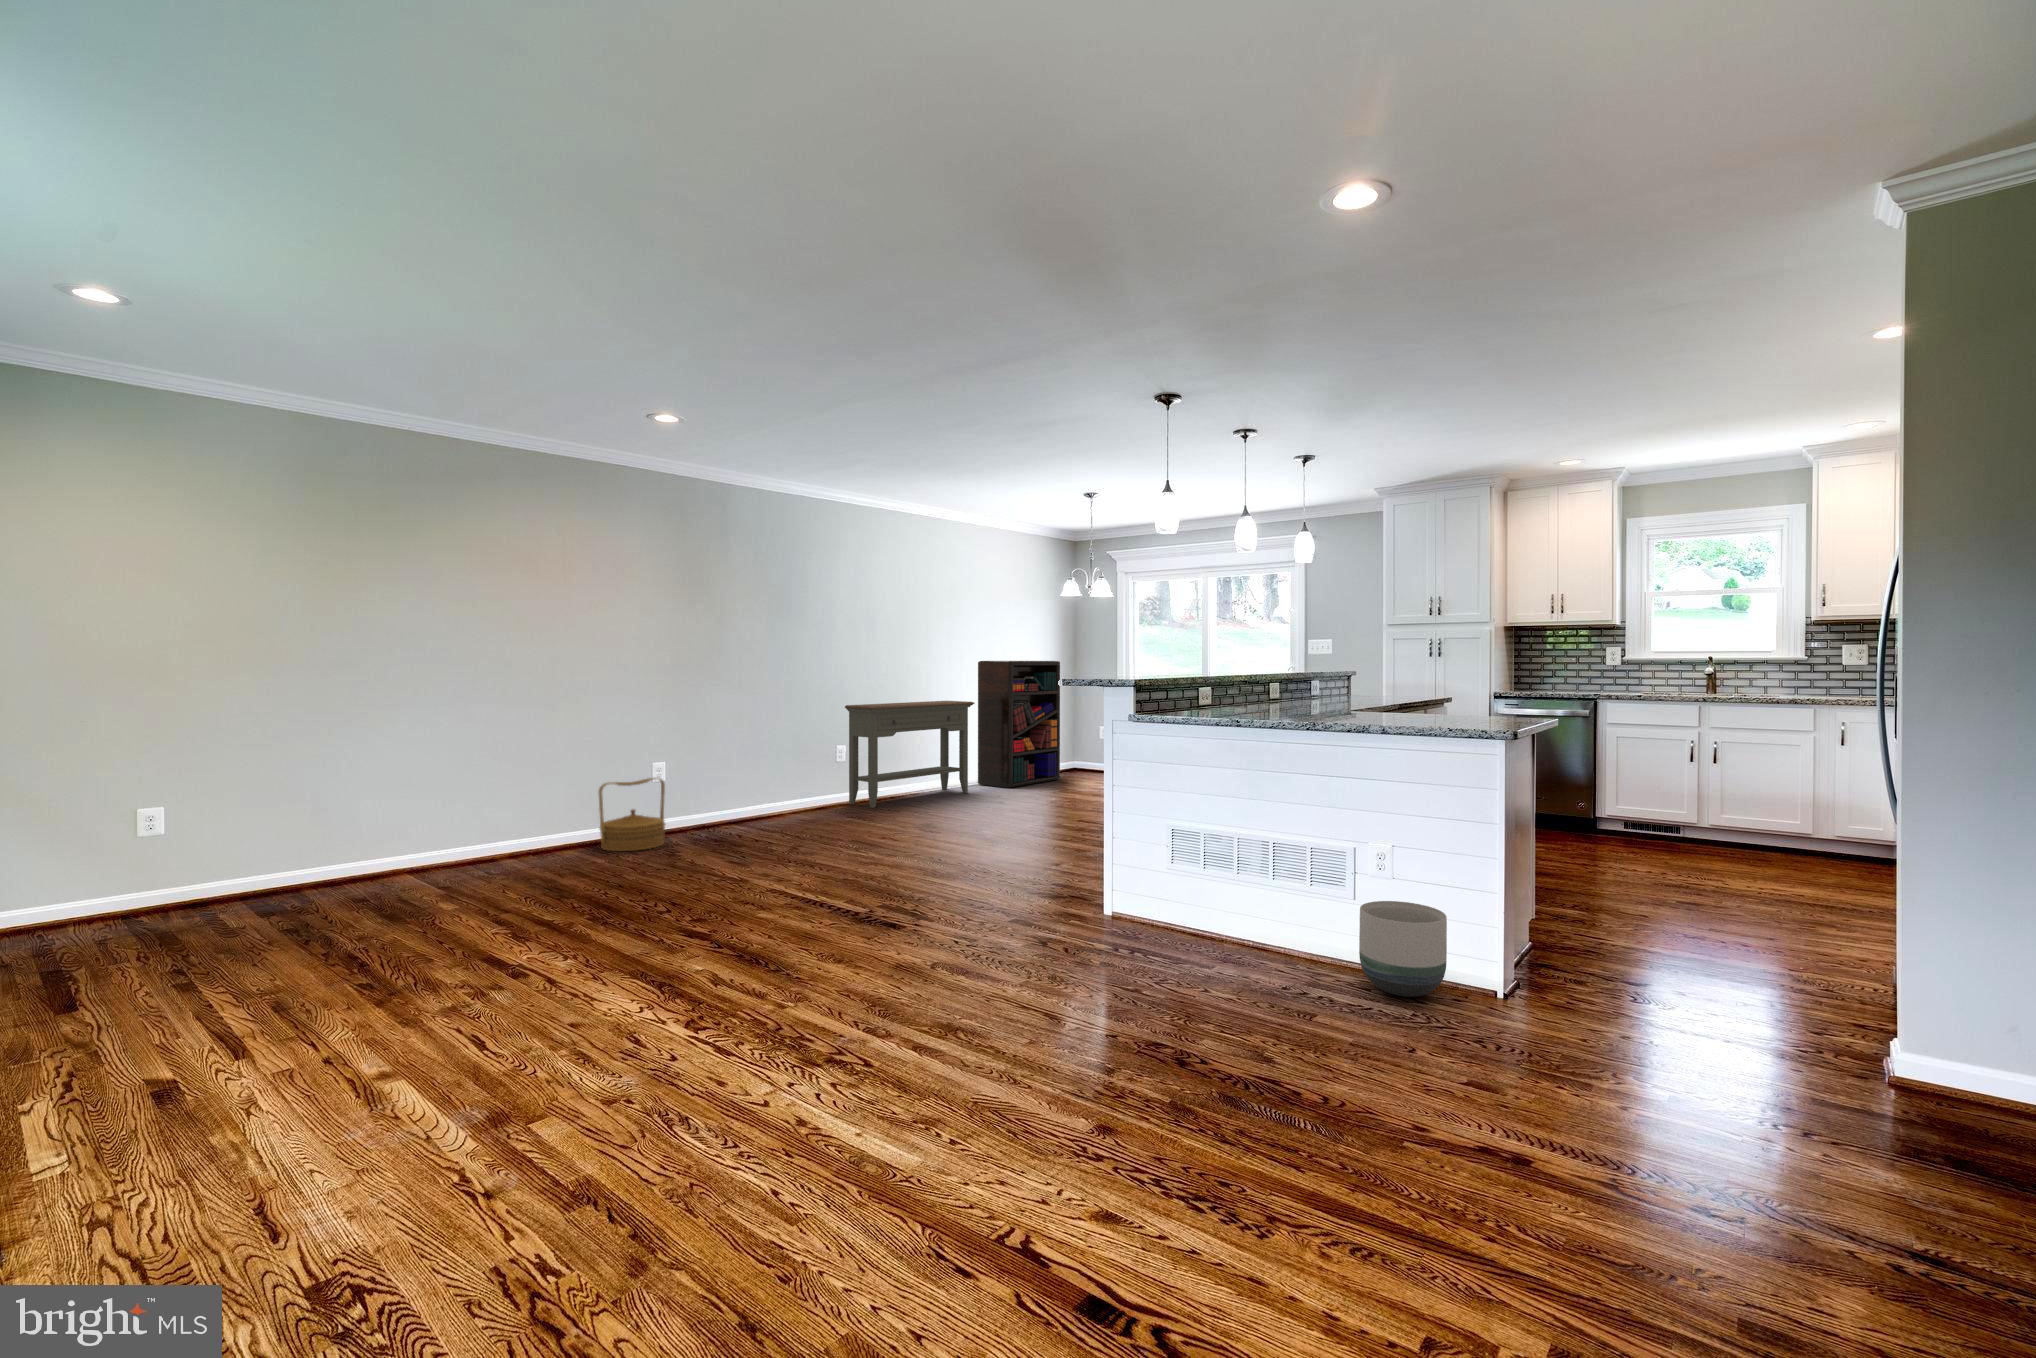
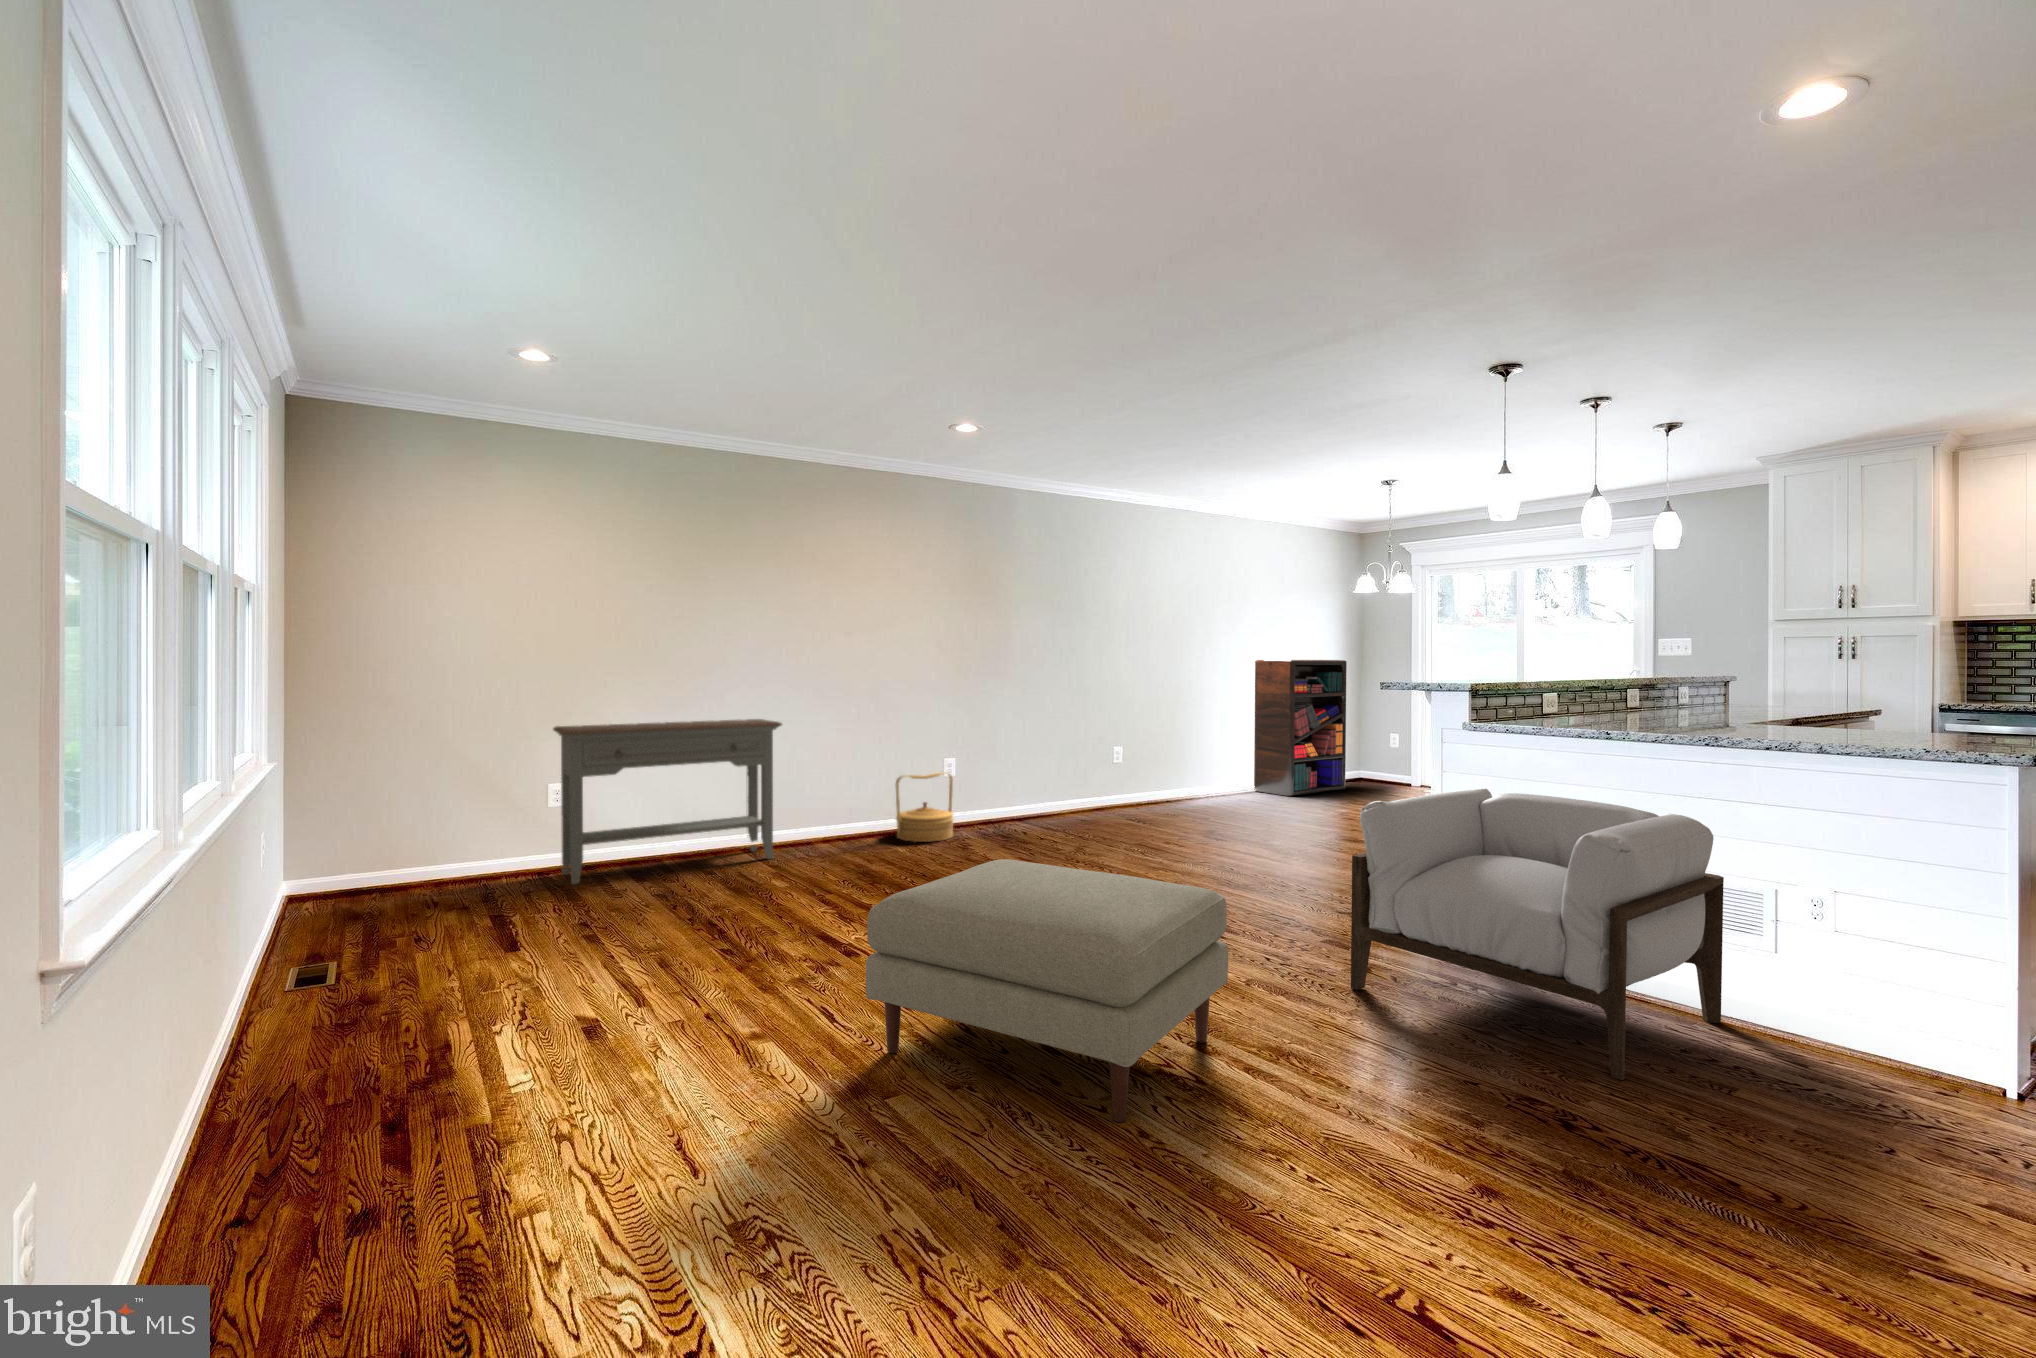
console table: present [845,701,975,808] -> present [553,719,782,885]
armchair: none [1026,774,1317,1018] -> present [1351,789,1724,1080]
ottoman: none [515,864,903,1114] -> present [866,859,1228,1122]
planter: present [1359,901,1447,997] -> none [1792,958,1928,1082]

